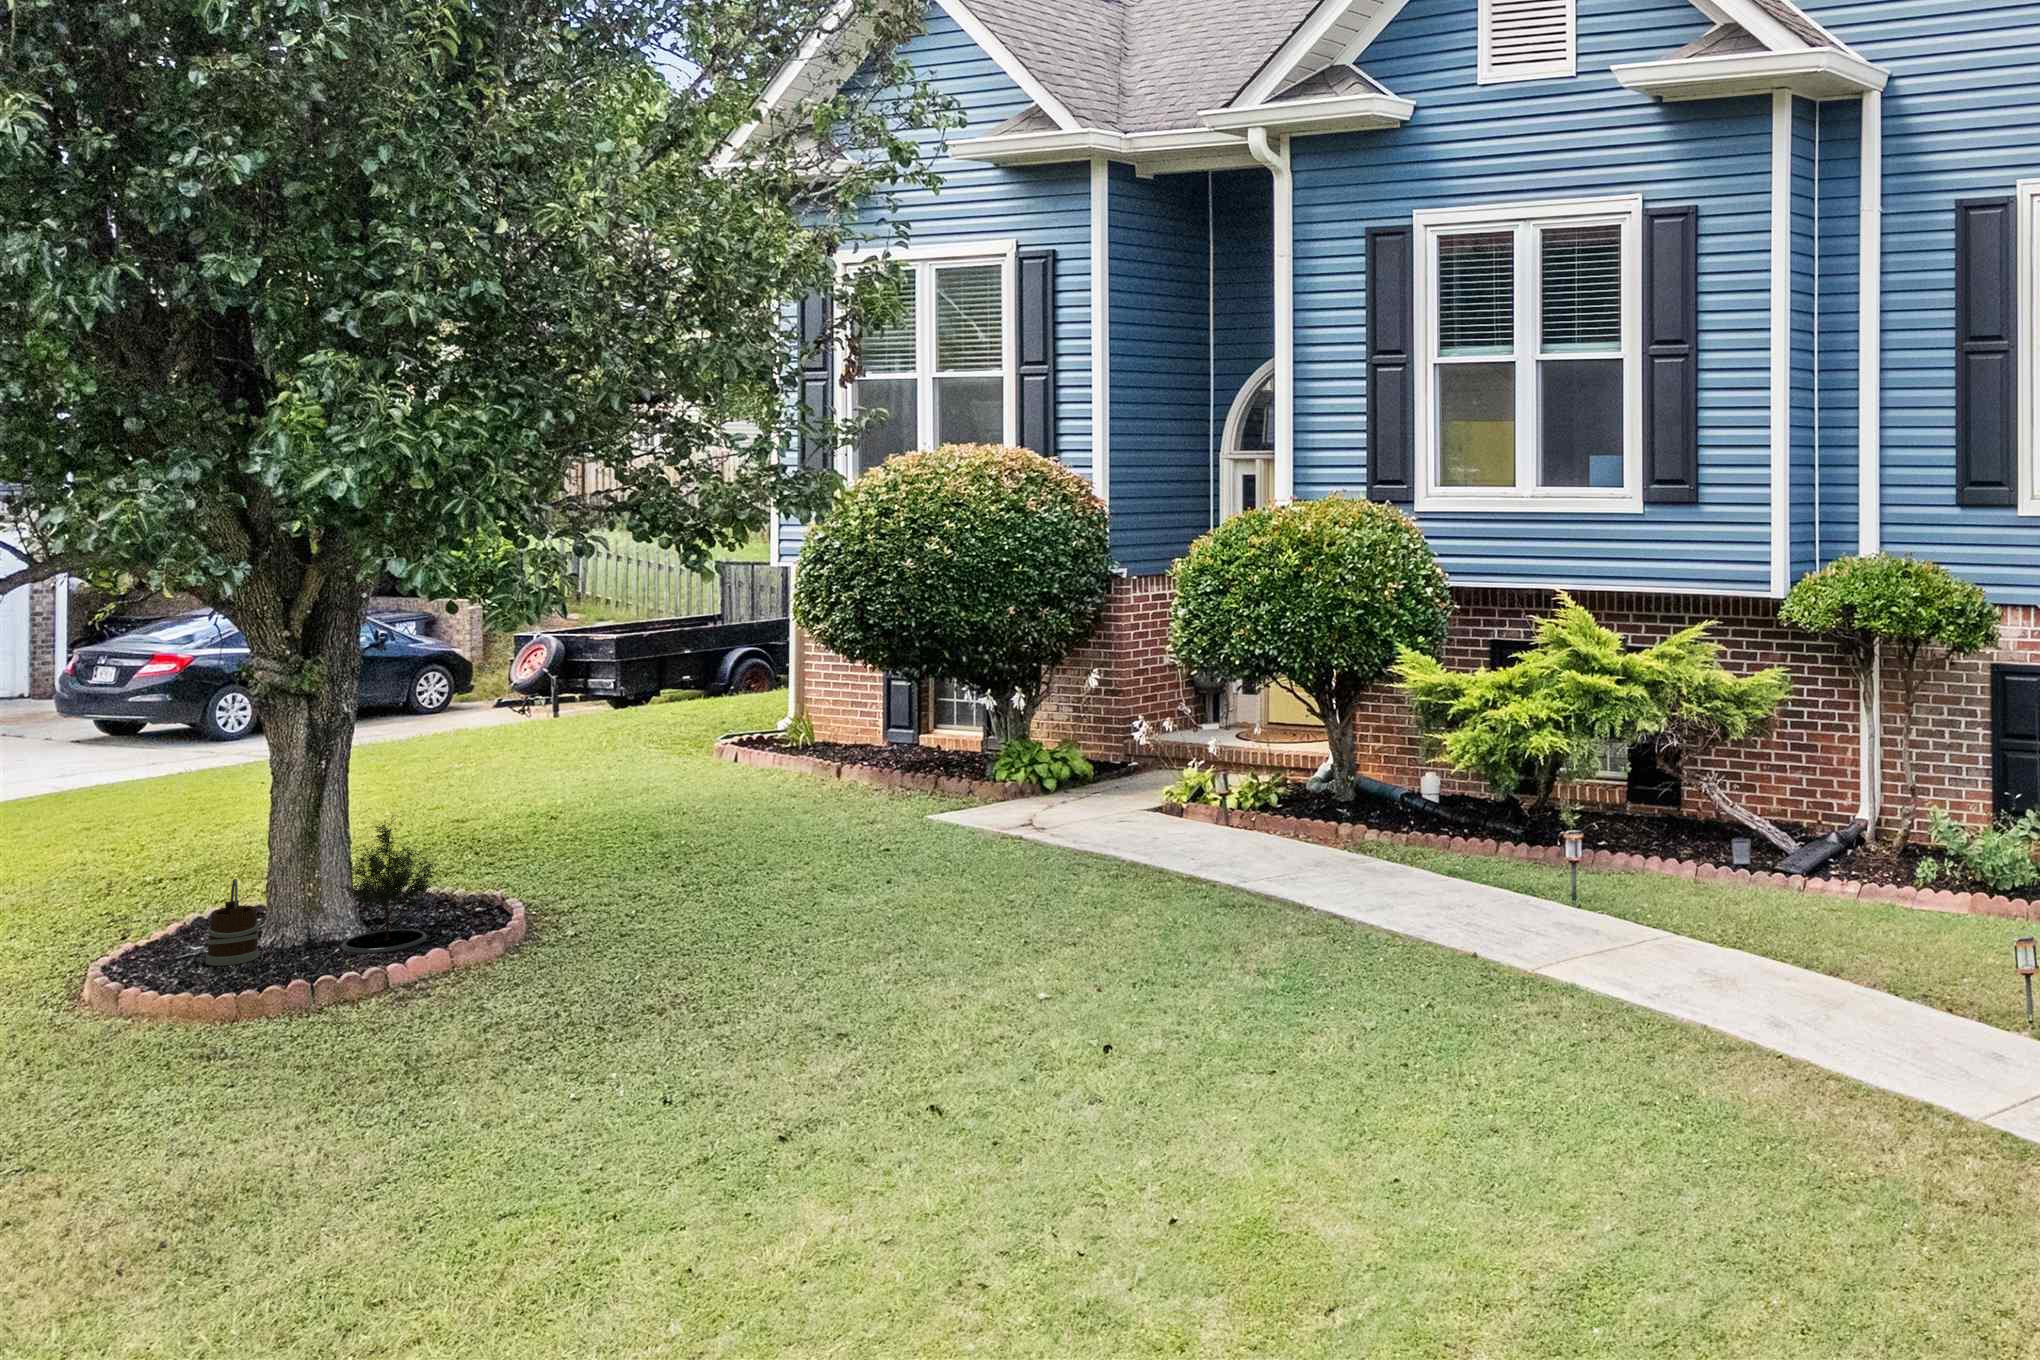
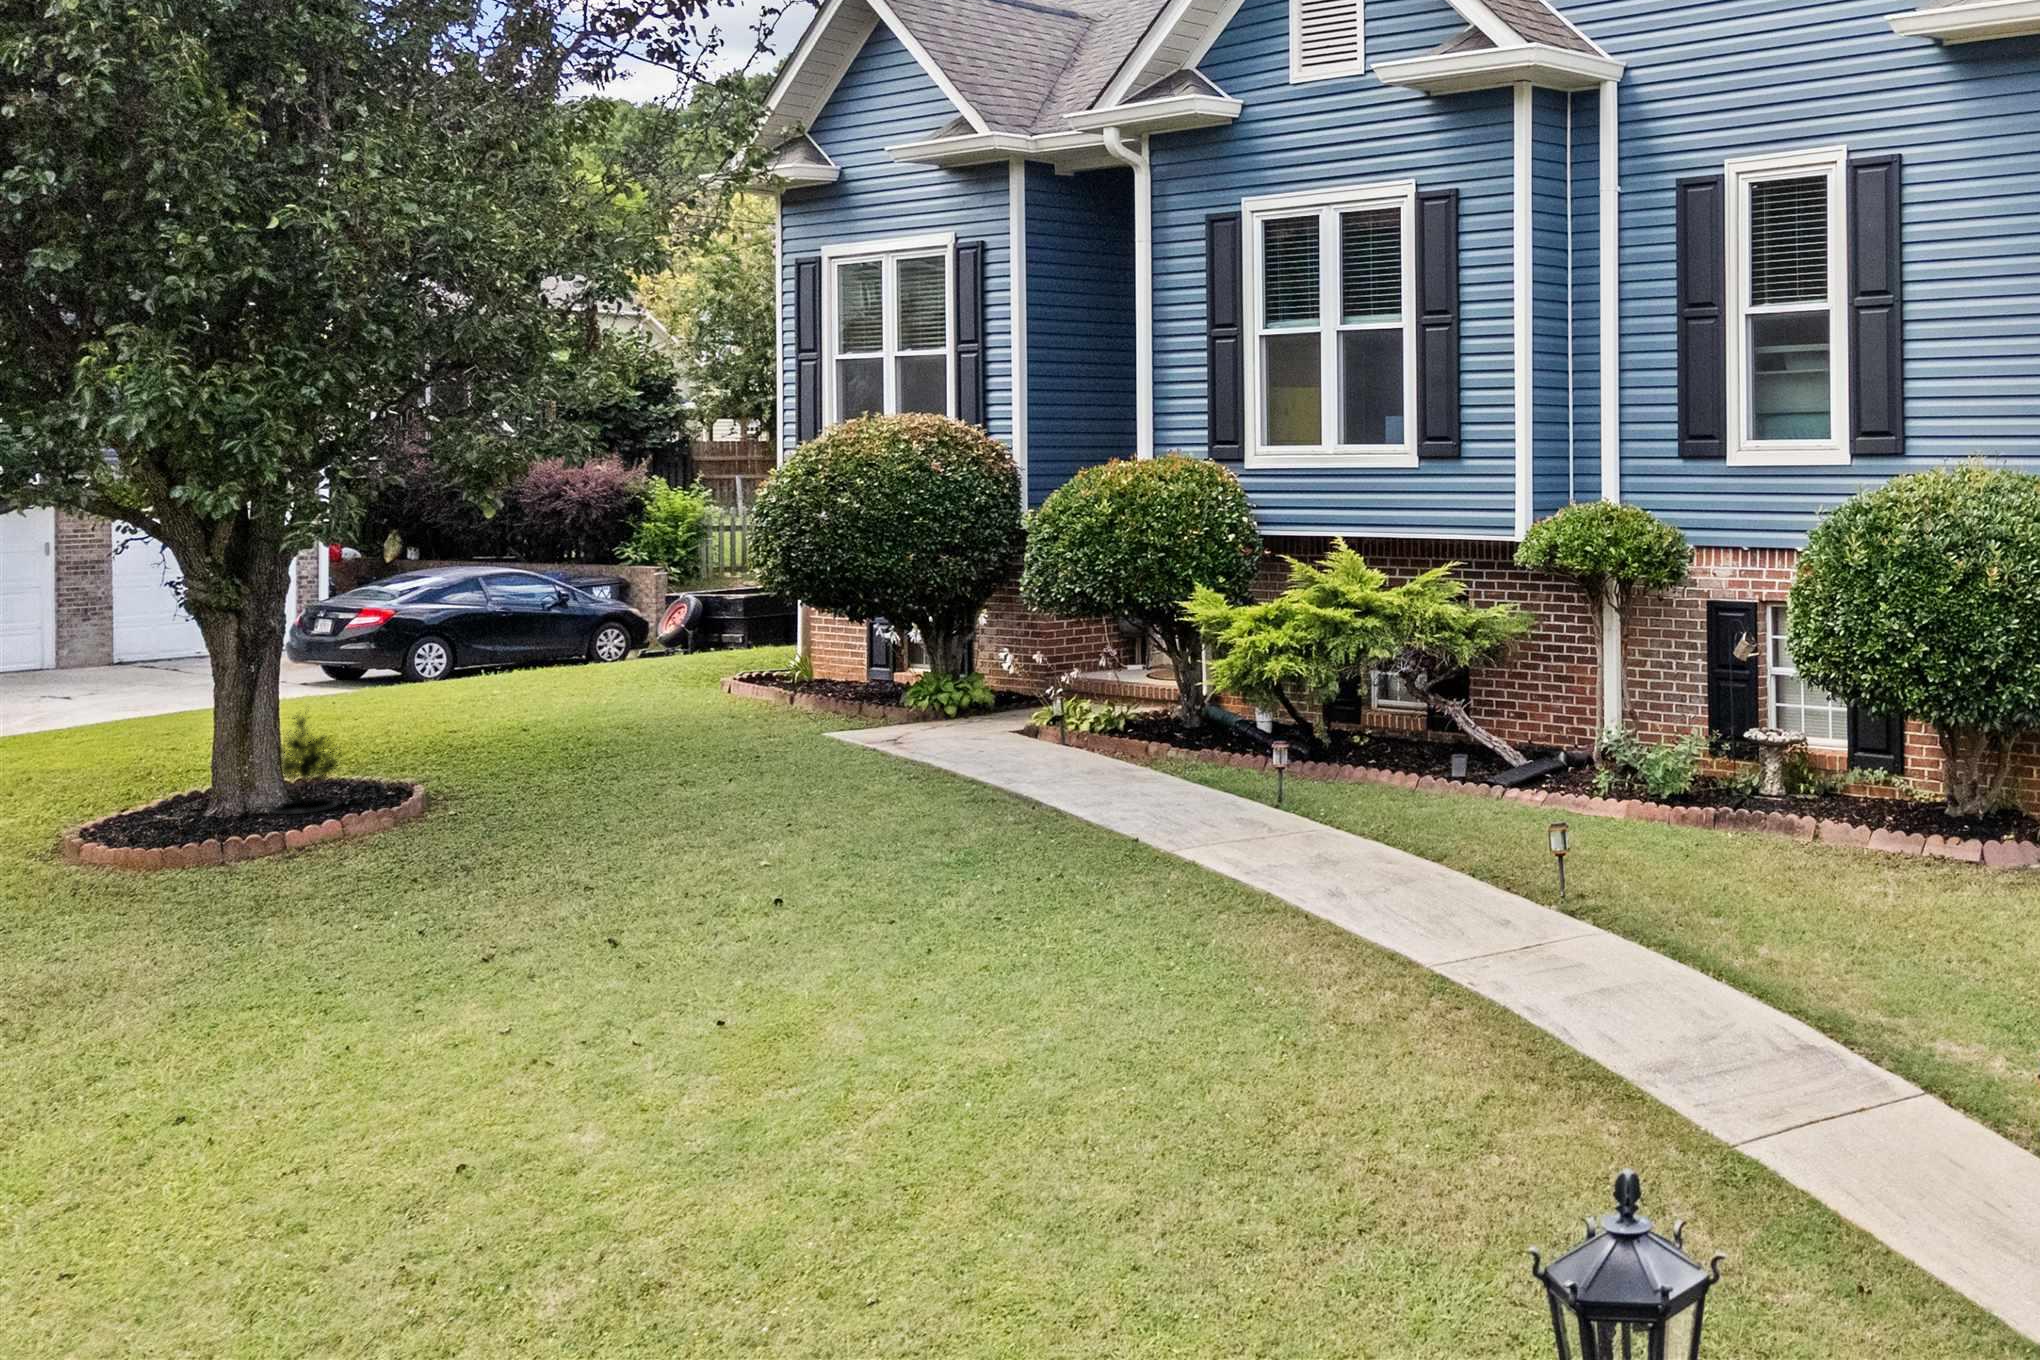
wooden bucket: present [205,879,259,966] -> none [163,753,206,820]

